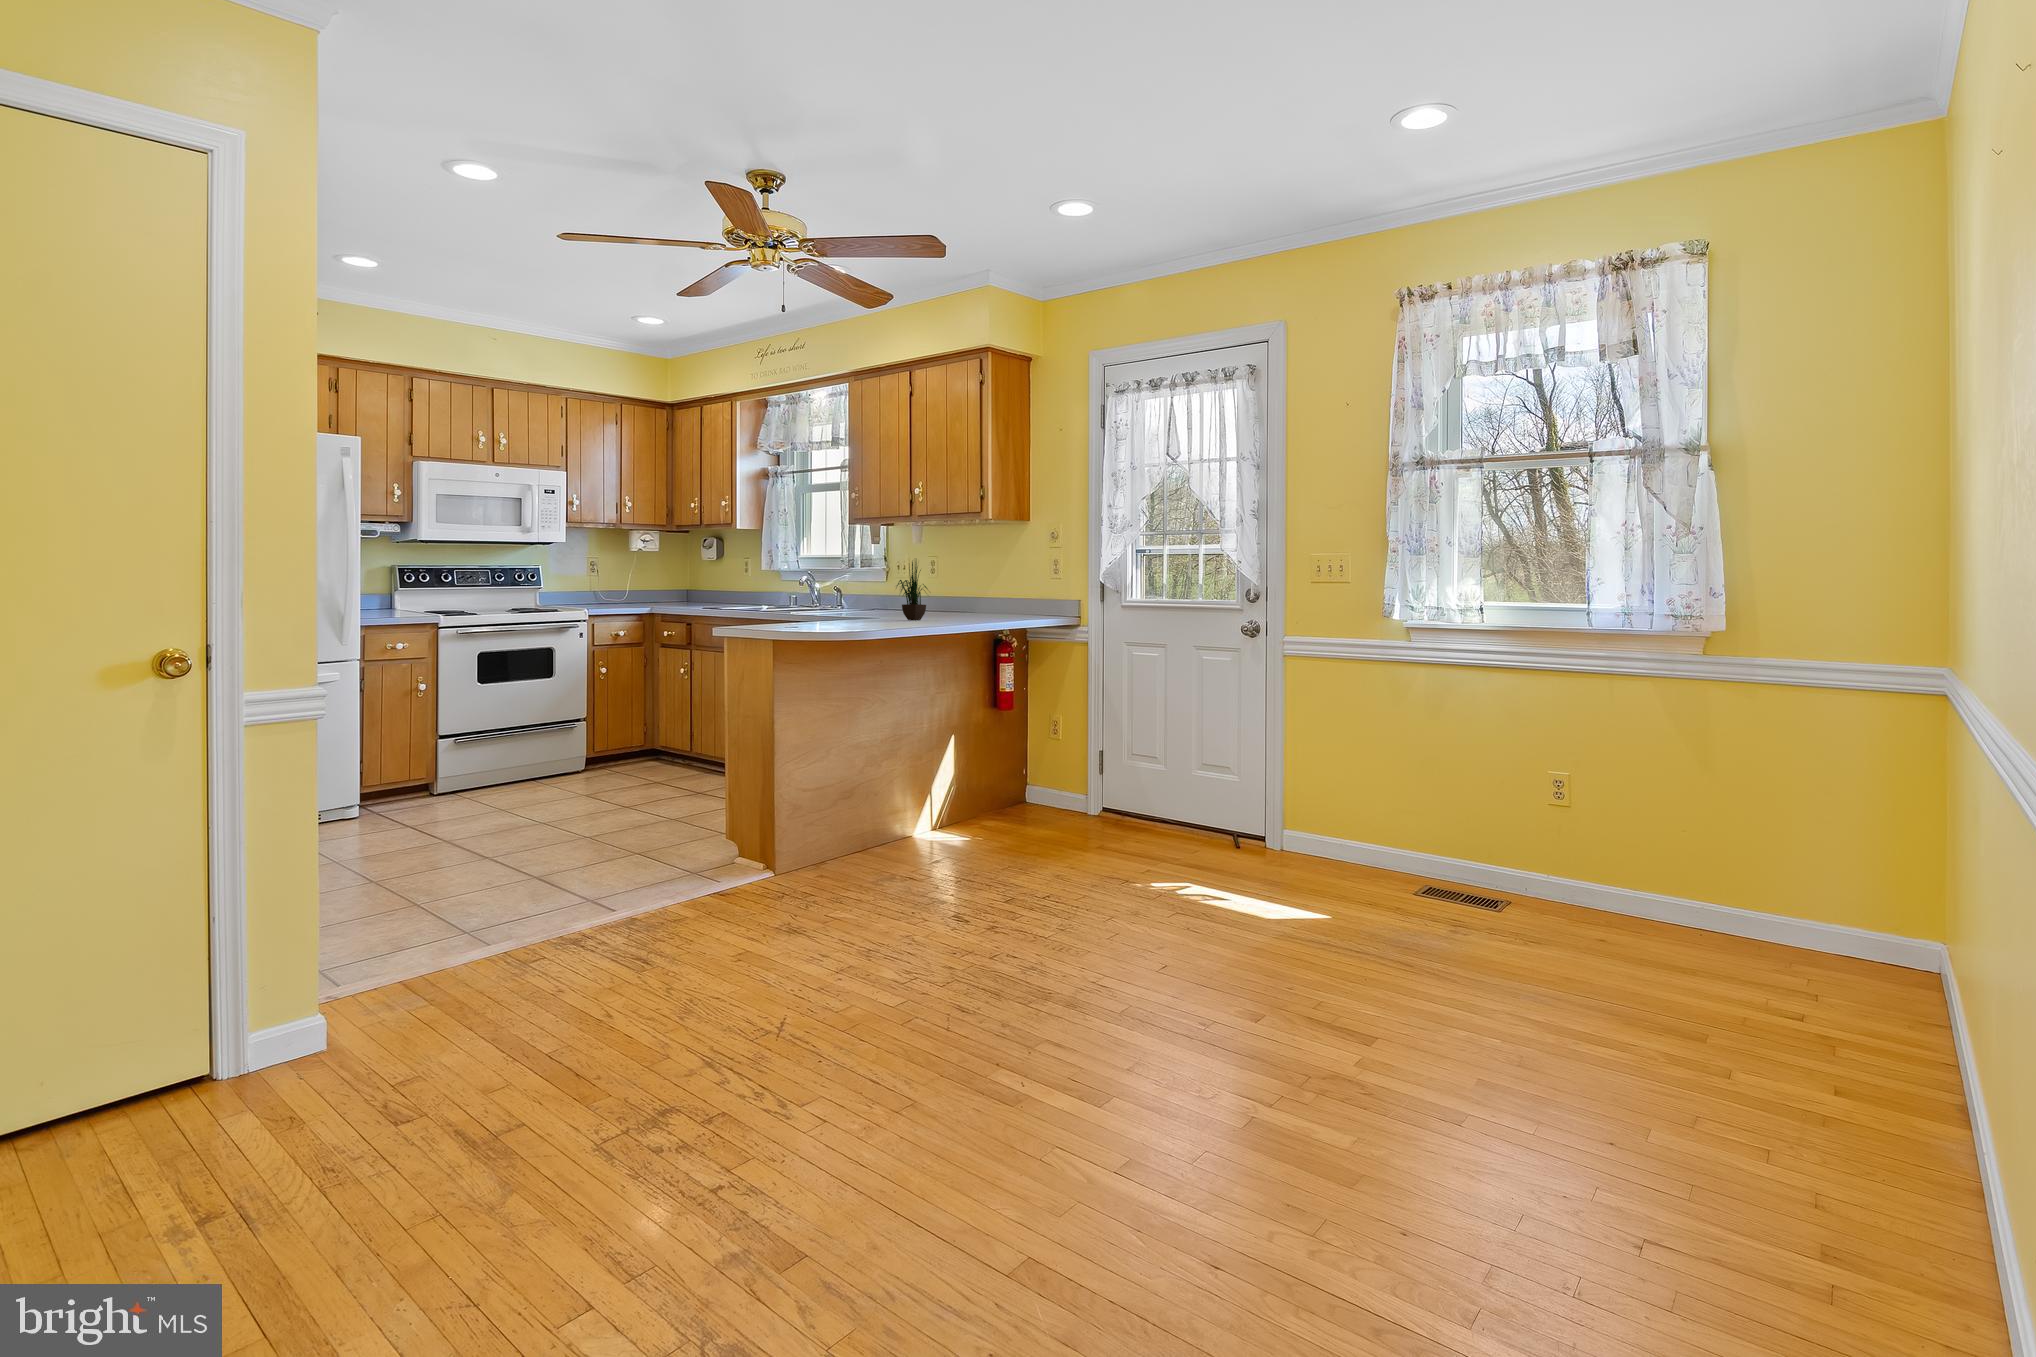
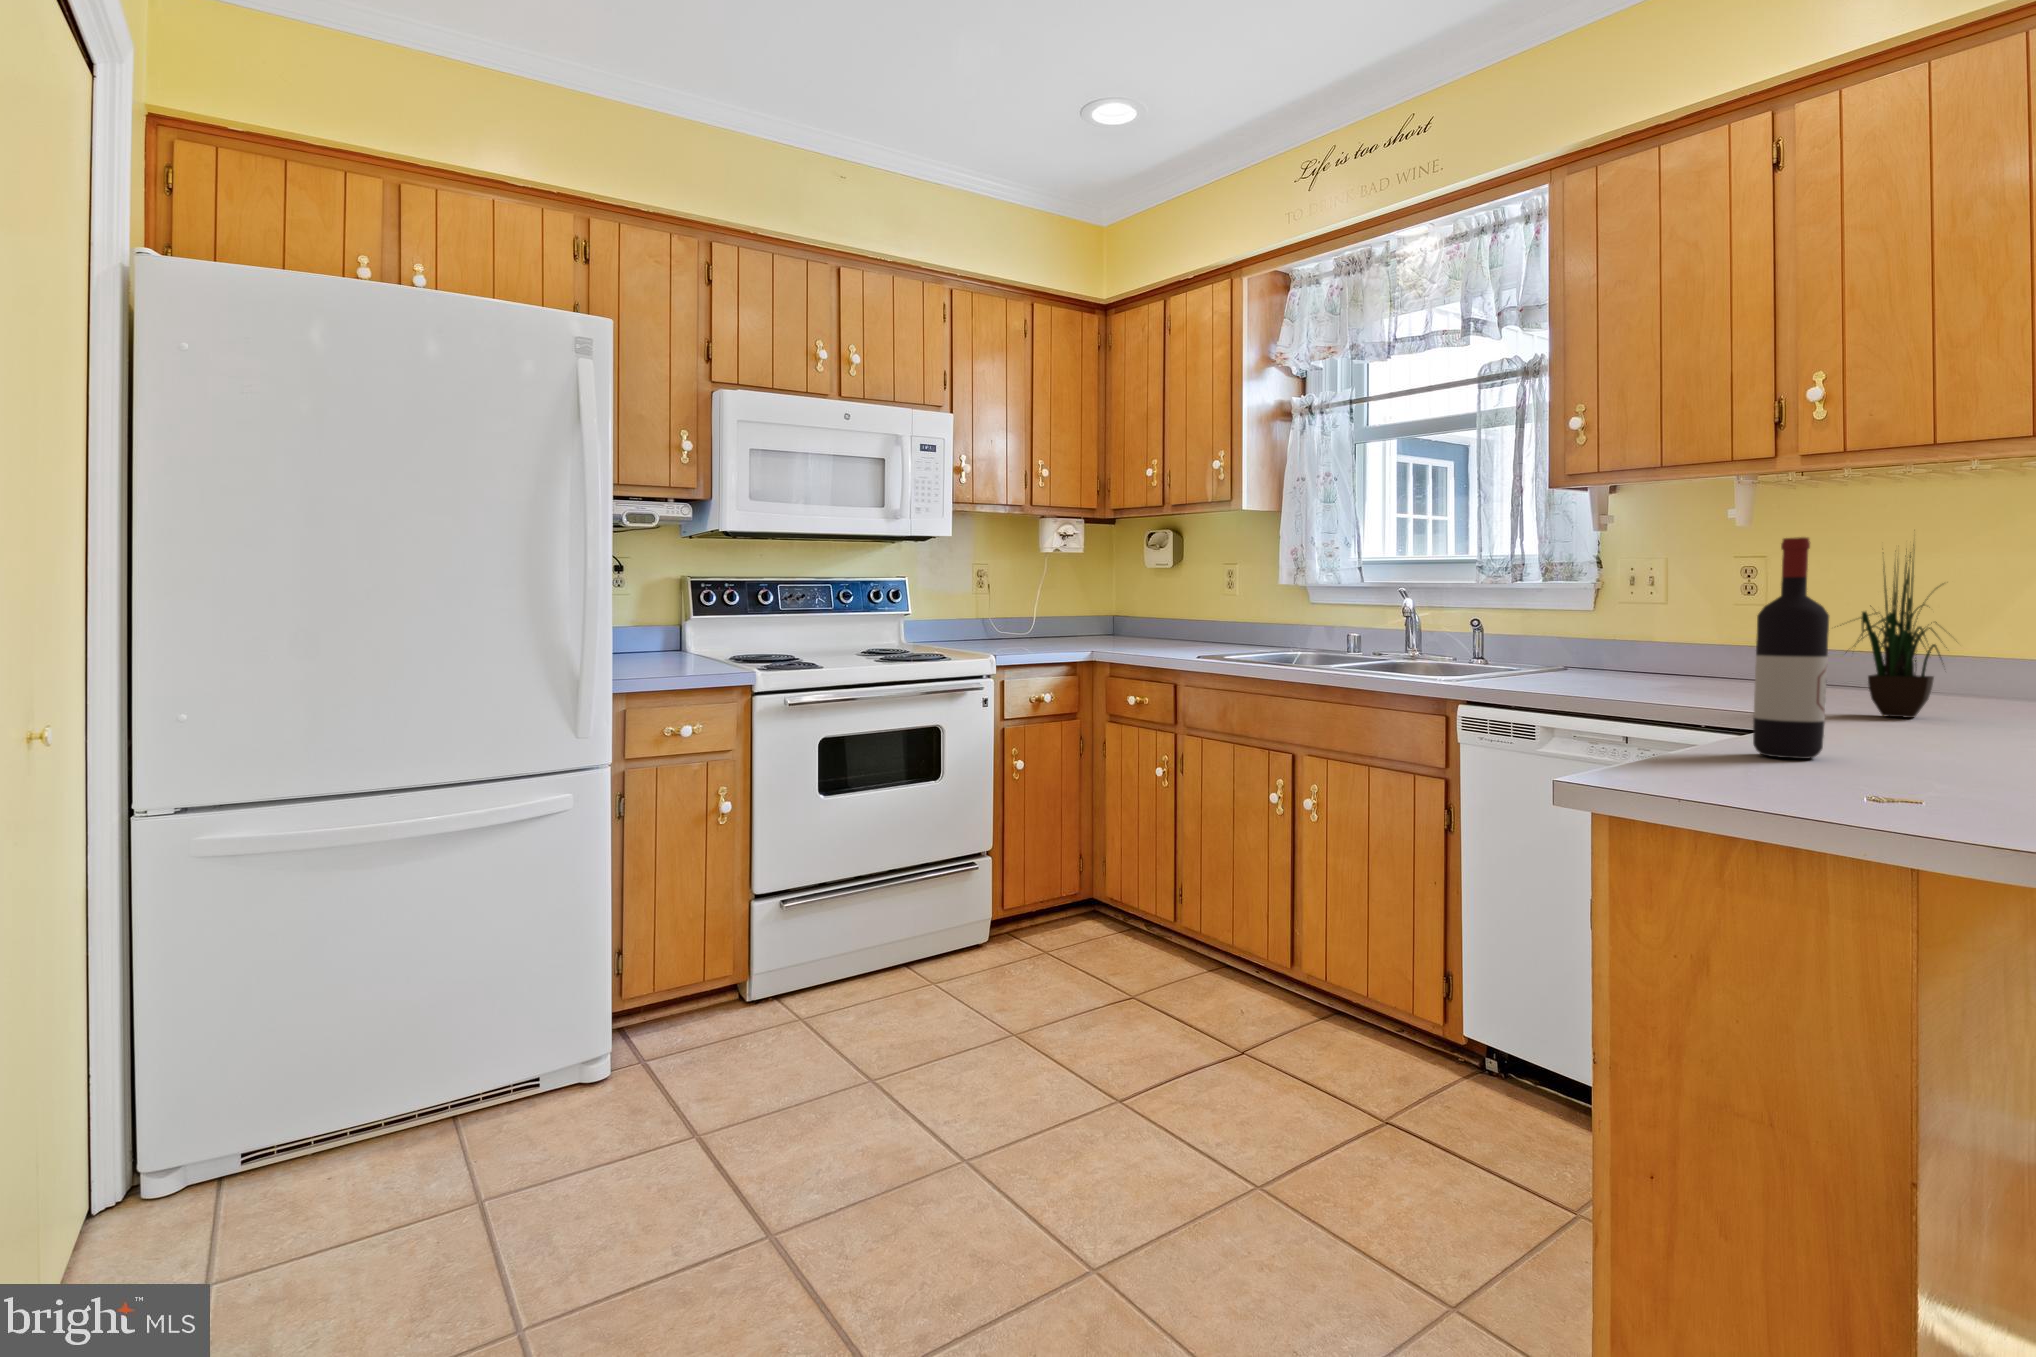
wine bottle: none [795,552,814,624] -> present [1753,537,1829,759]

